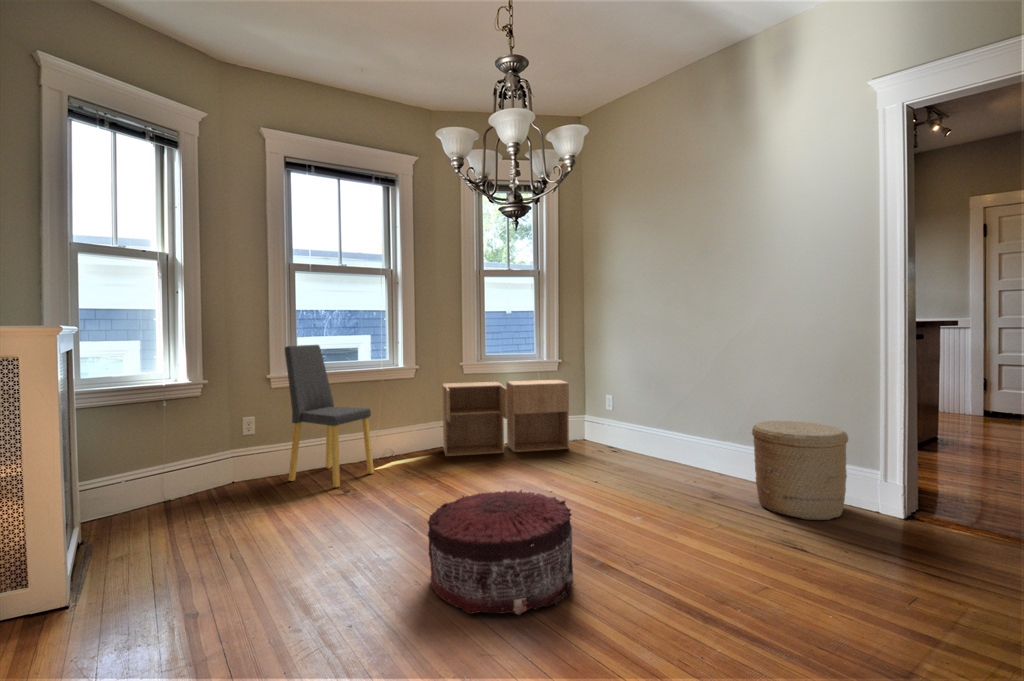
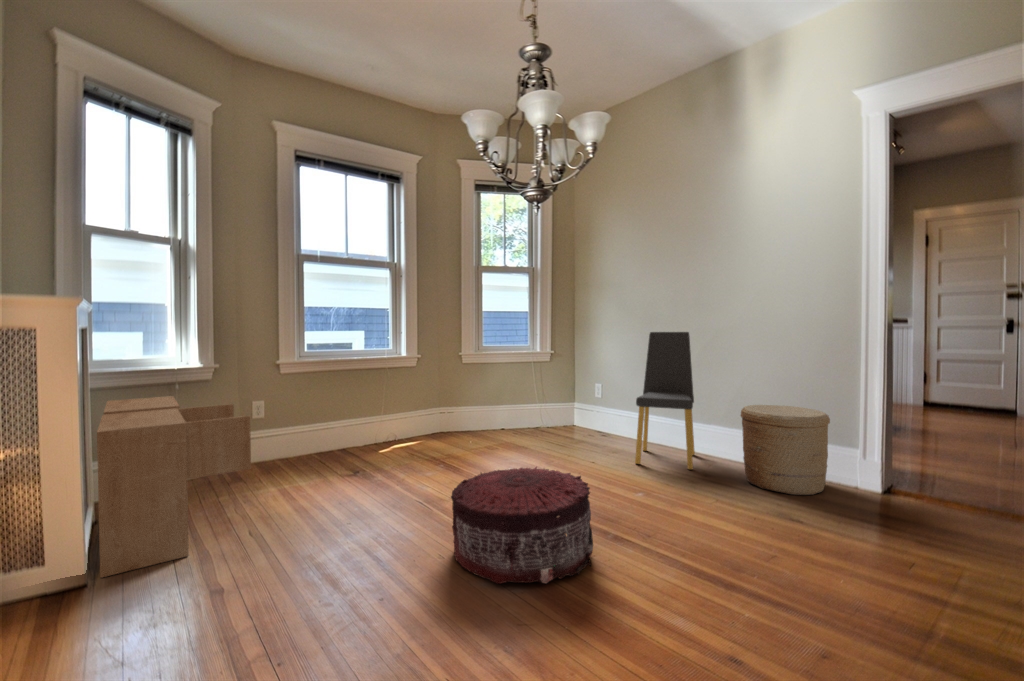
dining chair: present [285,345,374,488] -> present [635,332,695,470]
storage cabinet: present [442,380,569,456] -> present [97,396,251,578]

